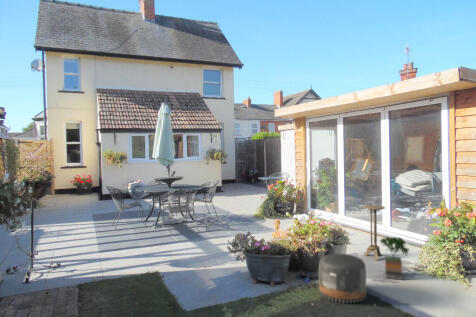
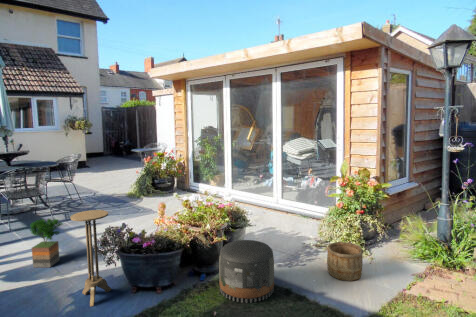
side table: present [364,205,385,260] -> present [71,210,111,306]
potted tree: present [380,237,409,280] -> present [30,219,62,268]
wooden bucket: none [421,267,460,303] -> present [327,242,364,281]

